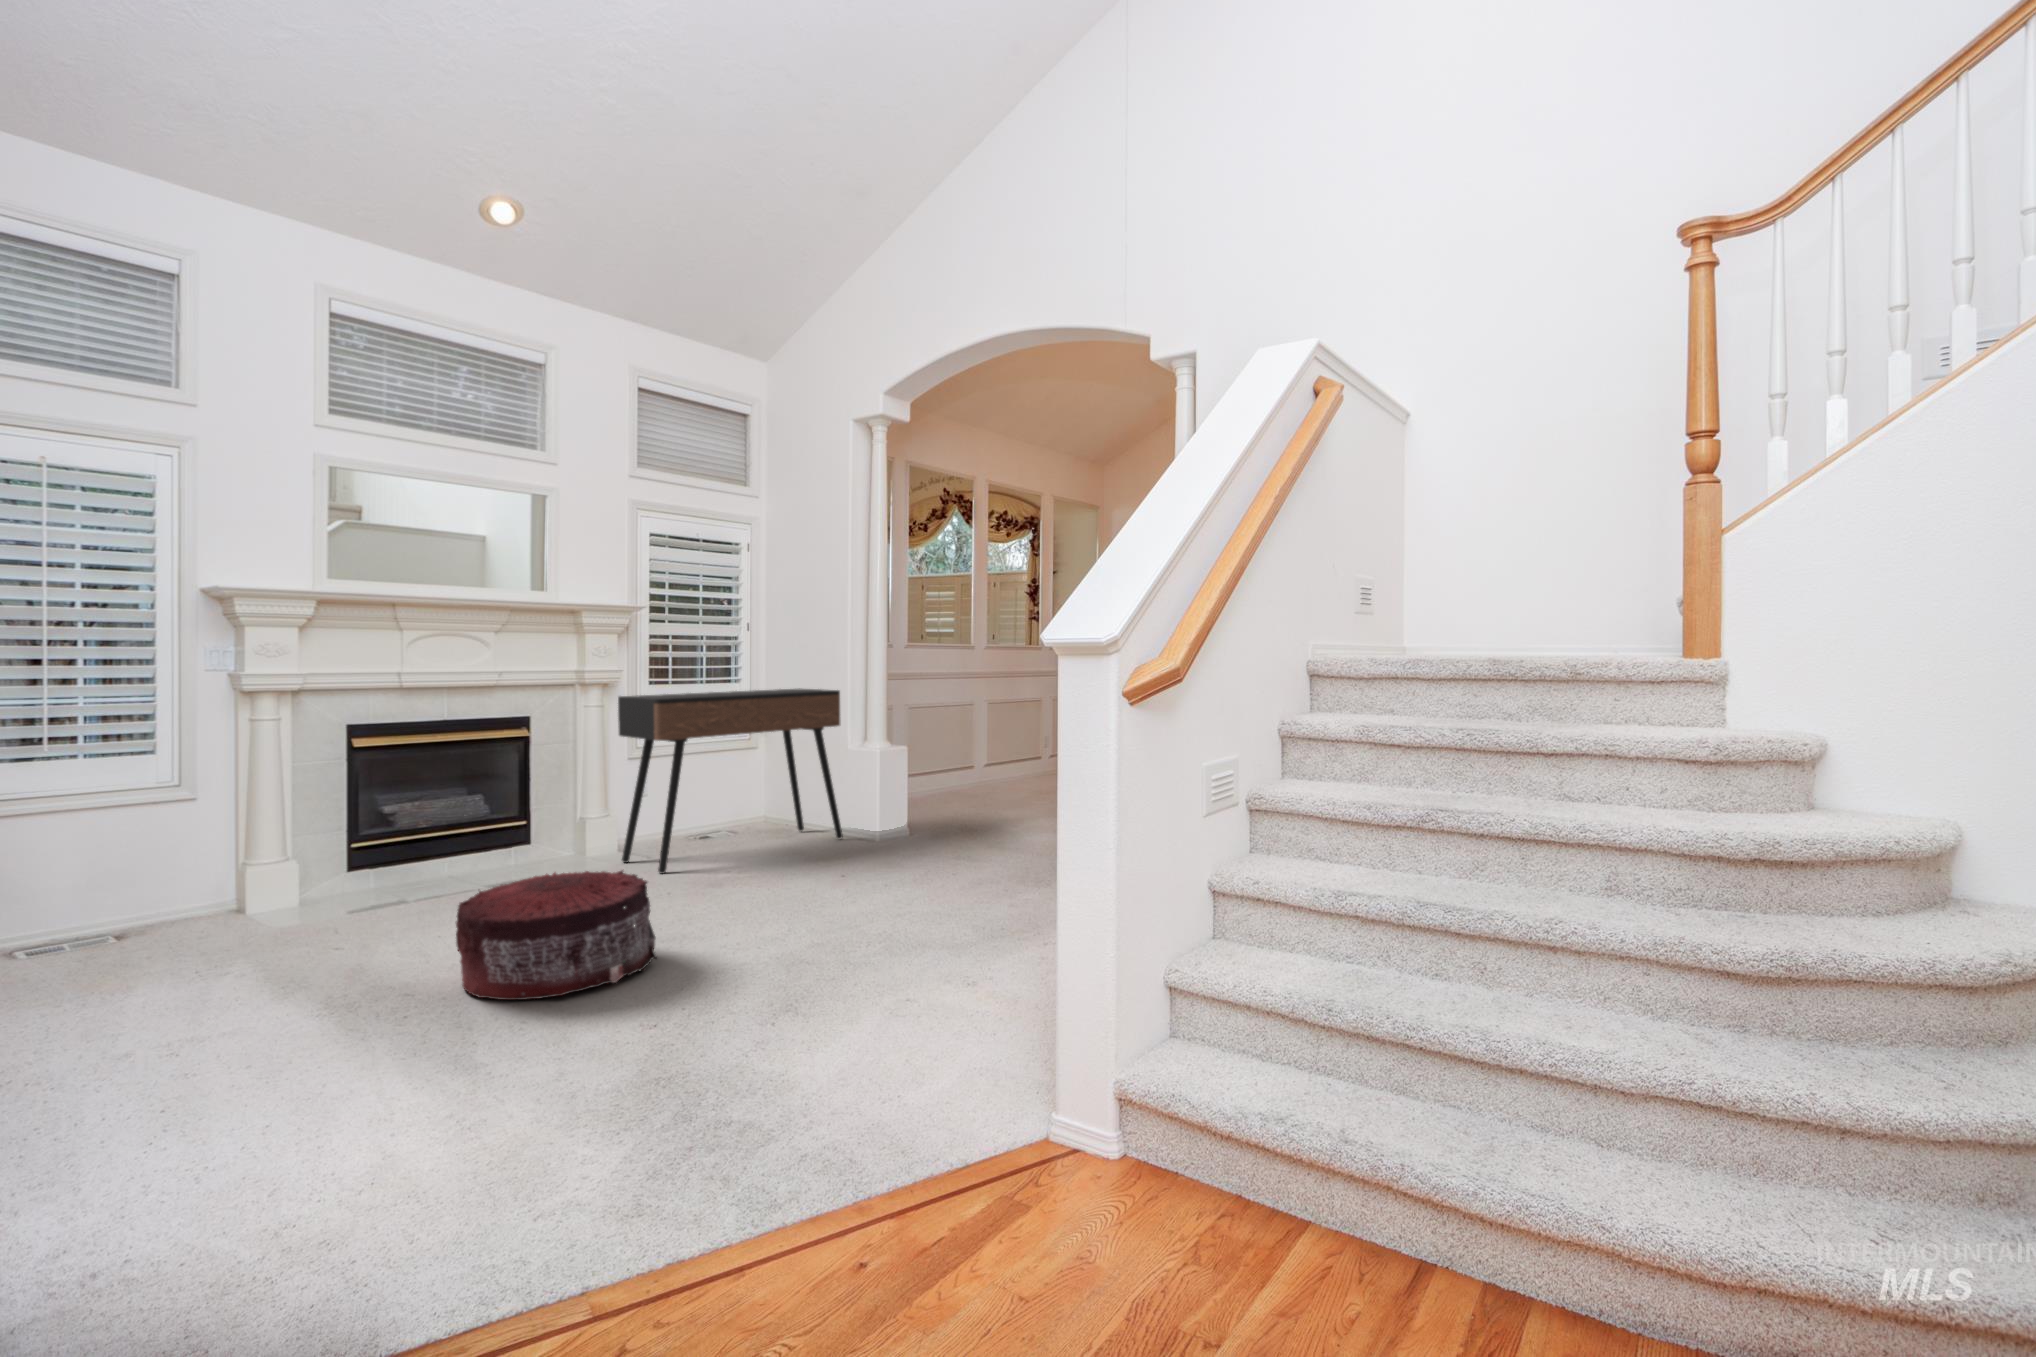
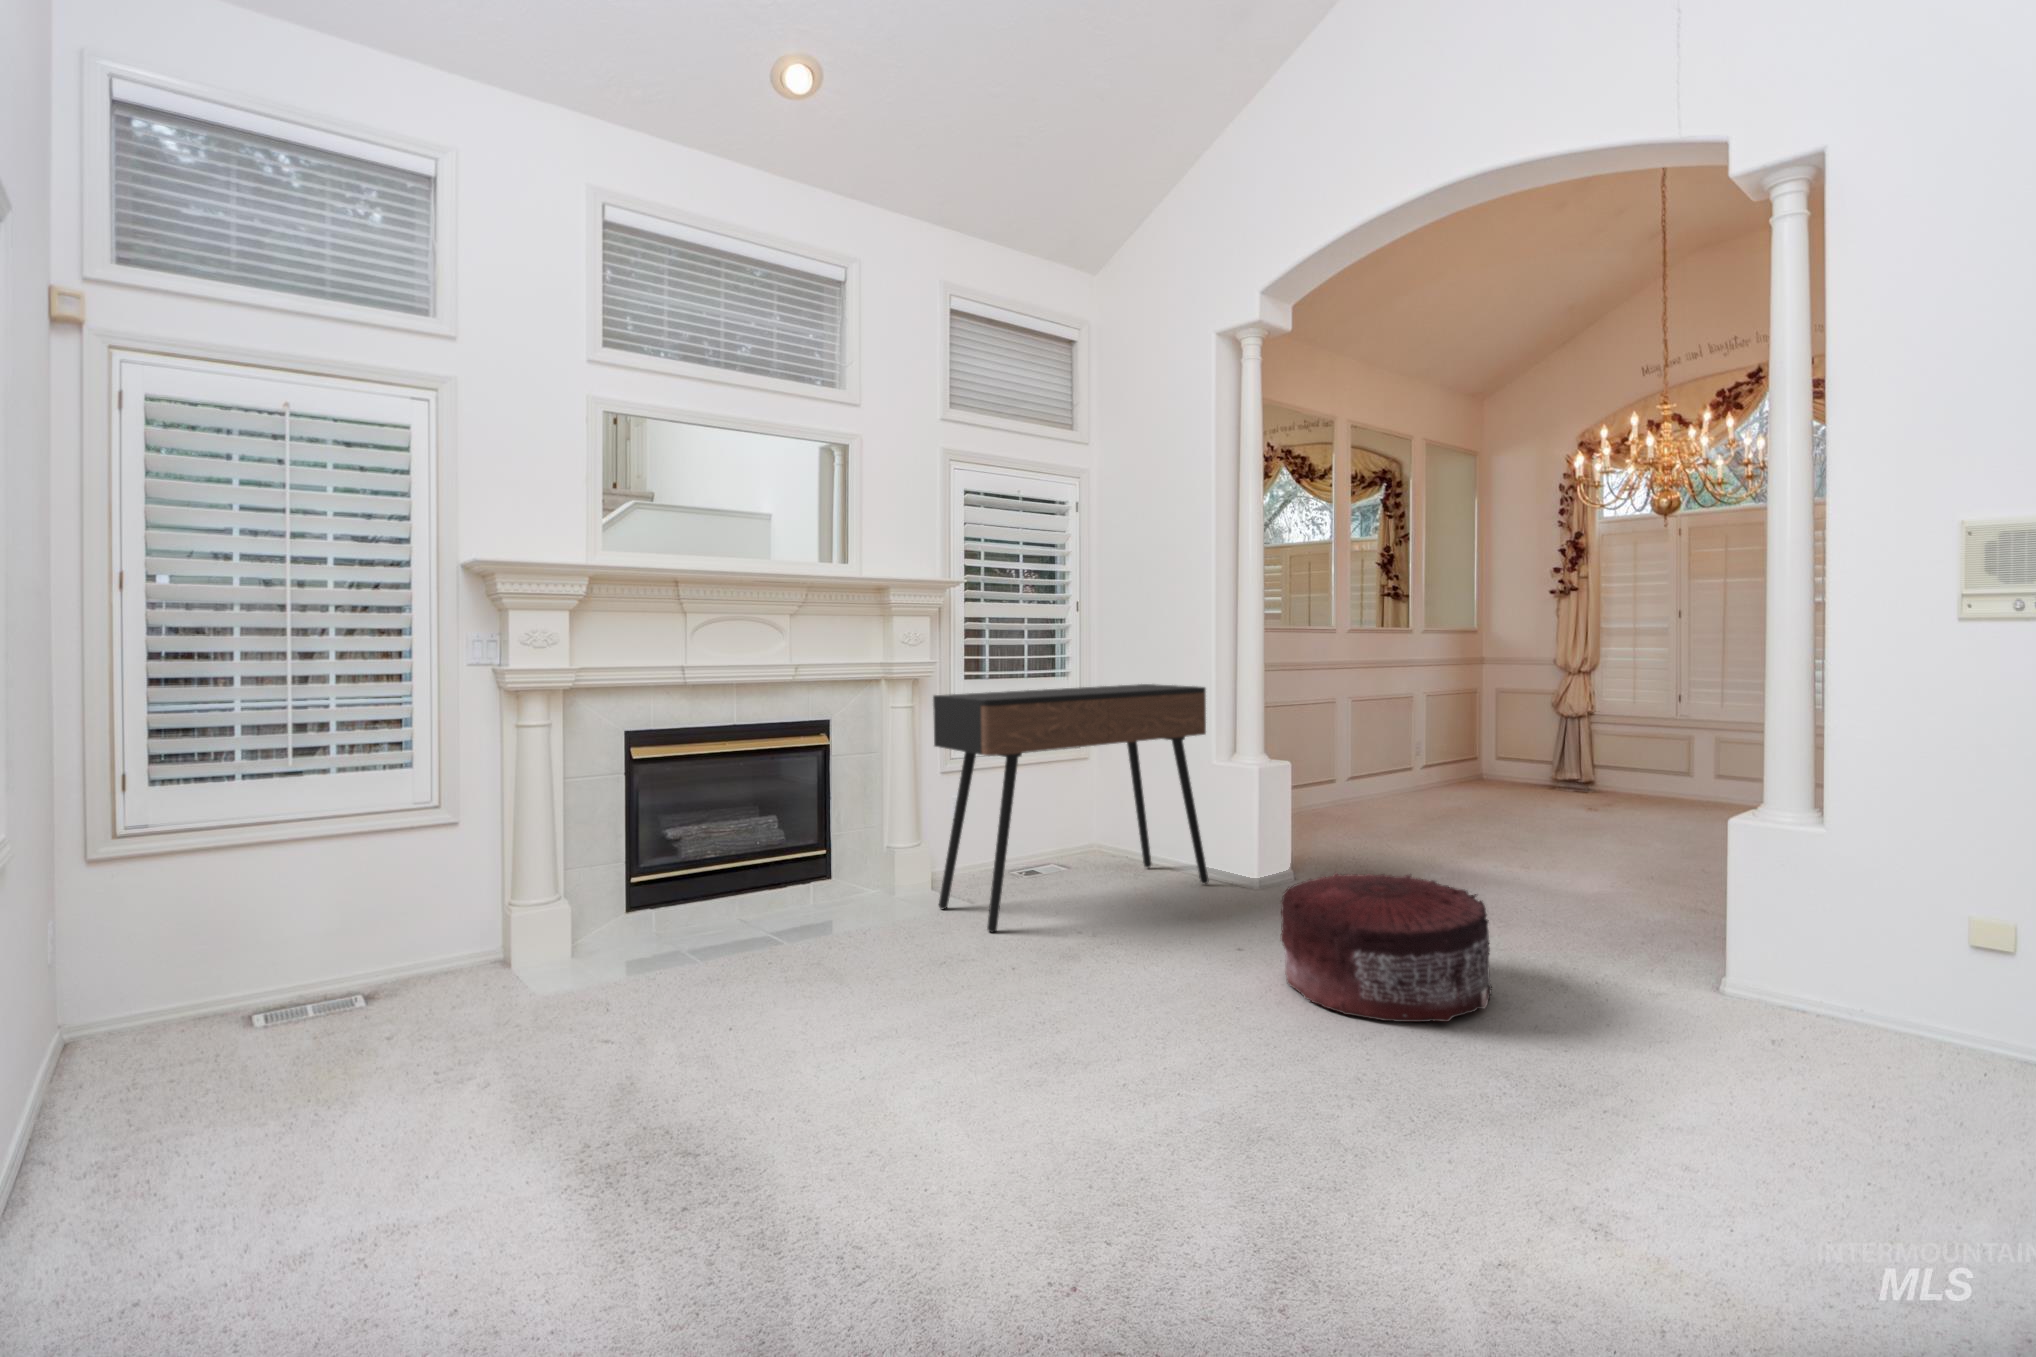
pouf: present [456,871,657,1000] -> present [1281,873,1492,1022]

